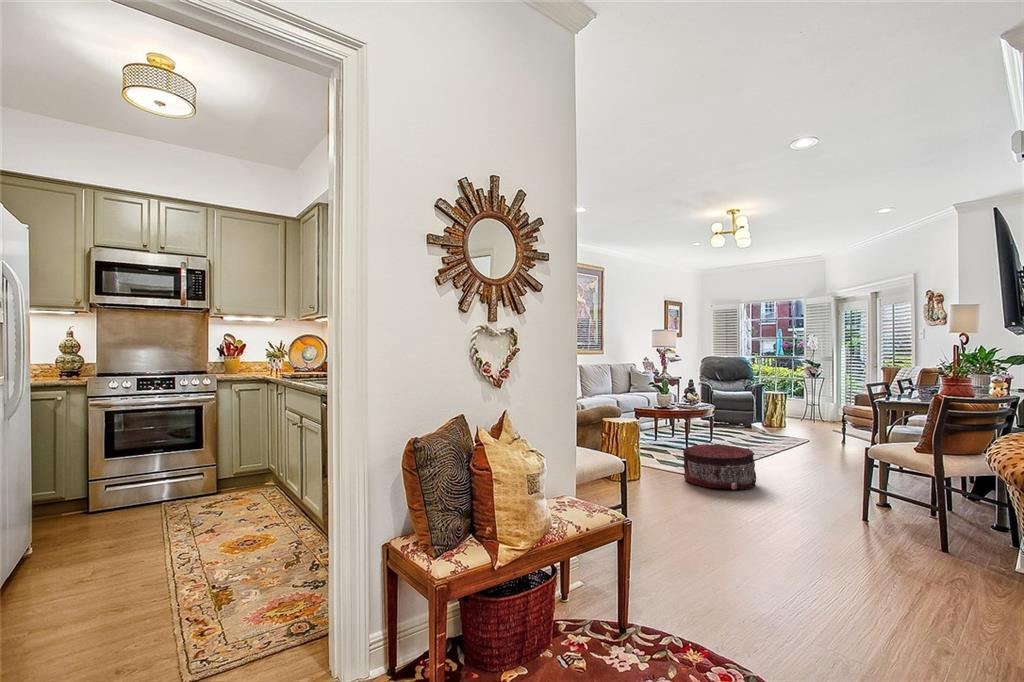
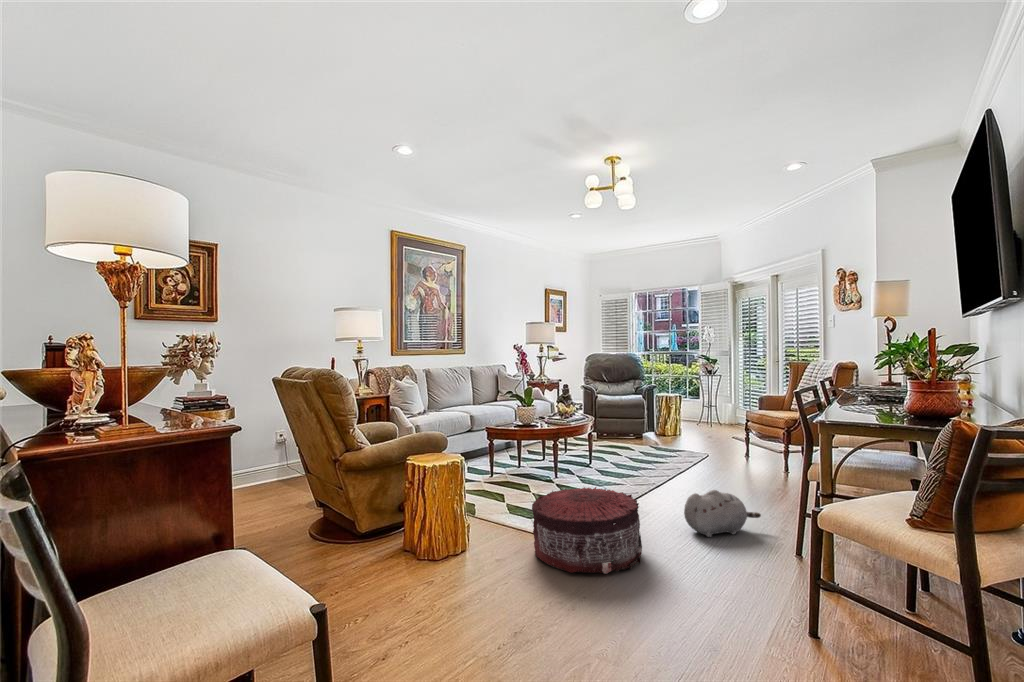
plush toy: none [785,450,841,480] -> present [684,490,761,537]

